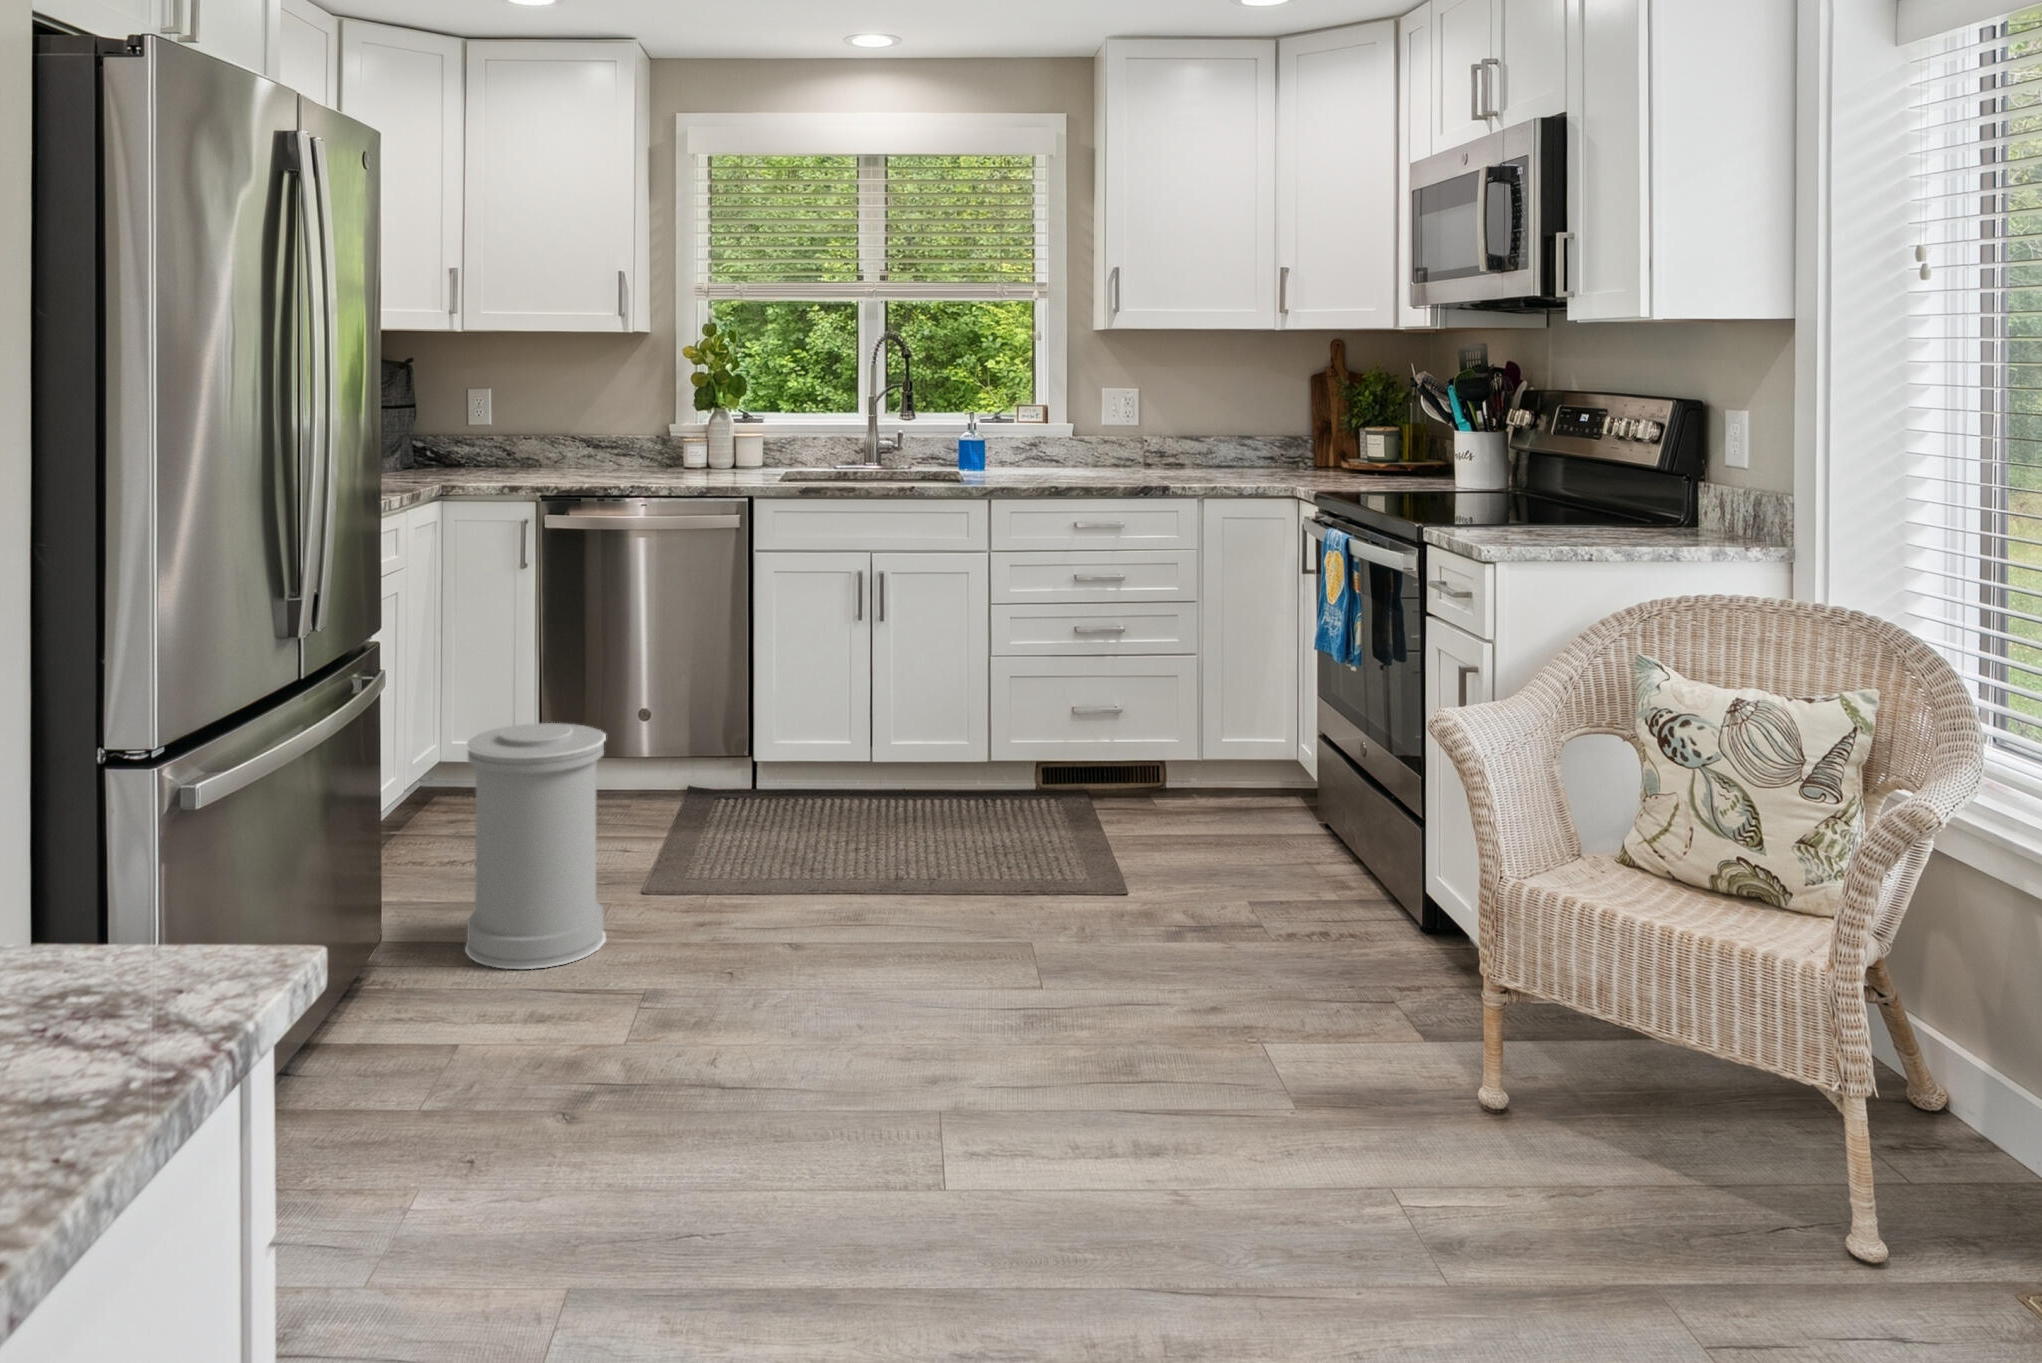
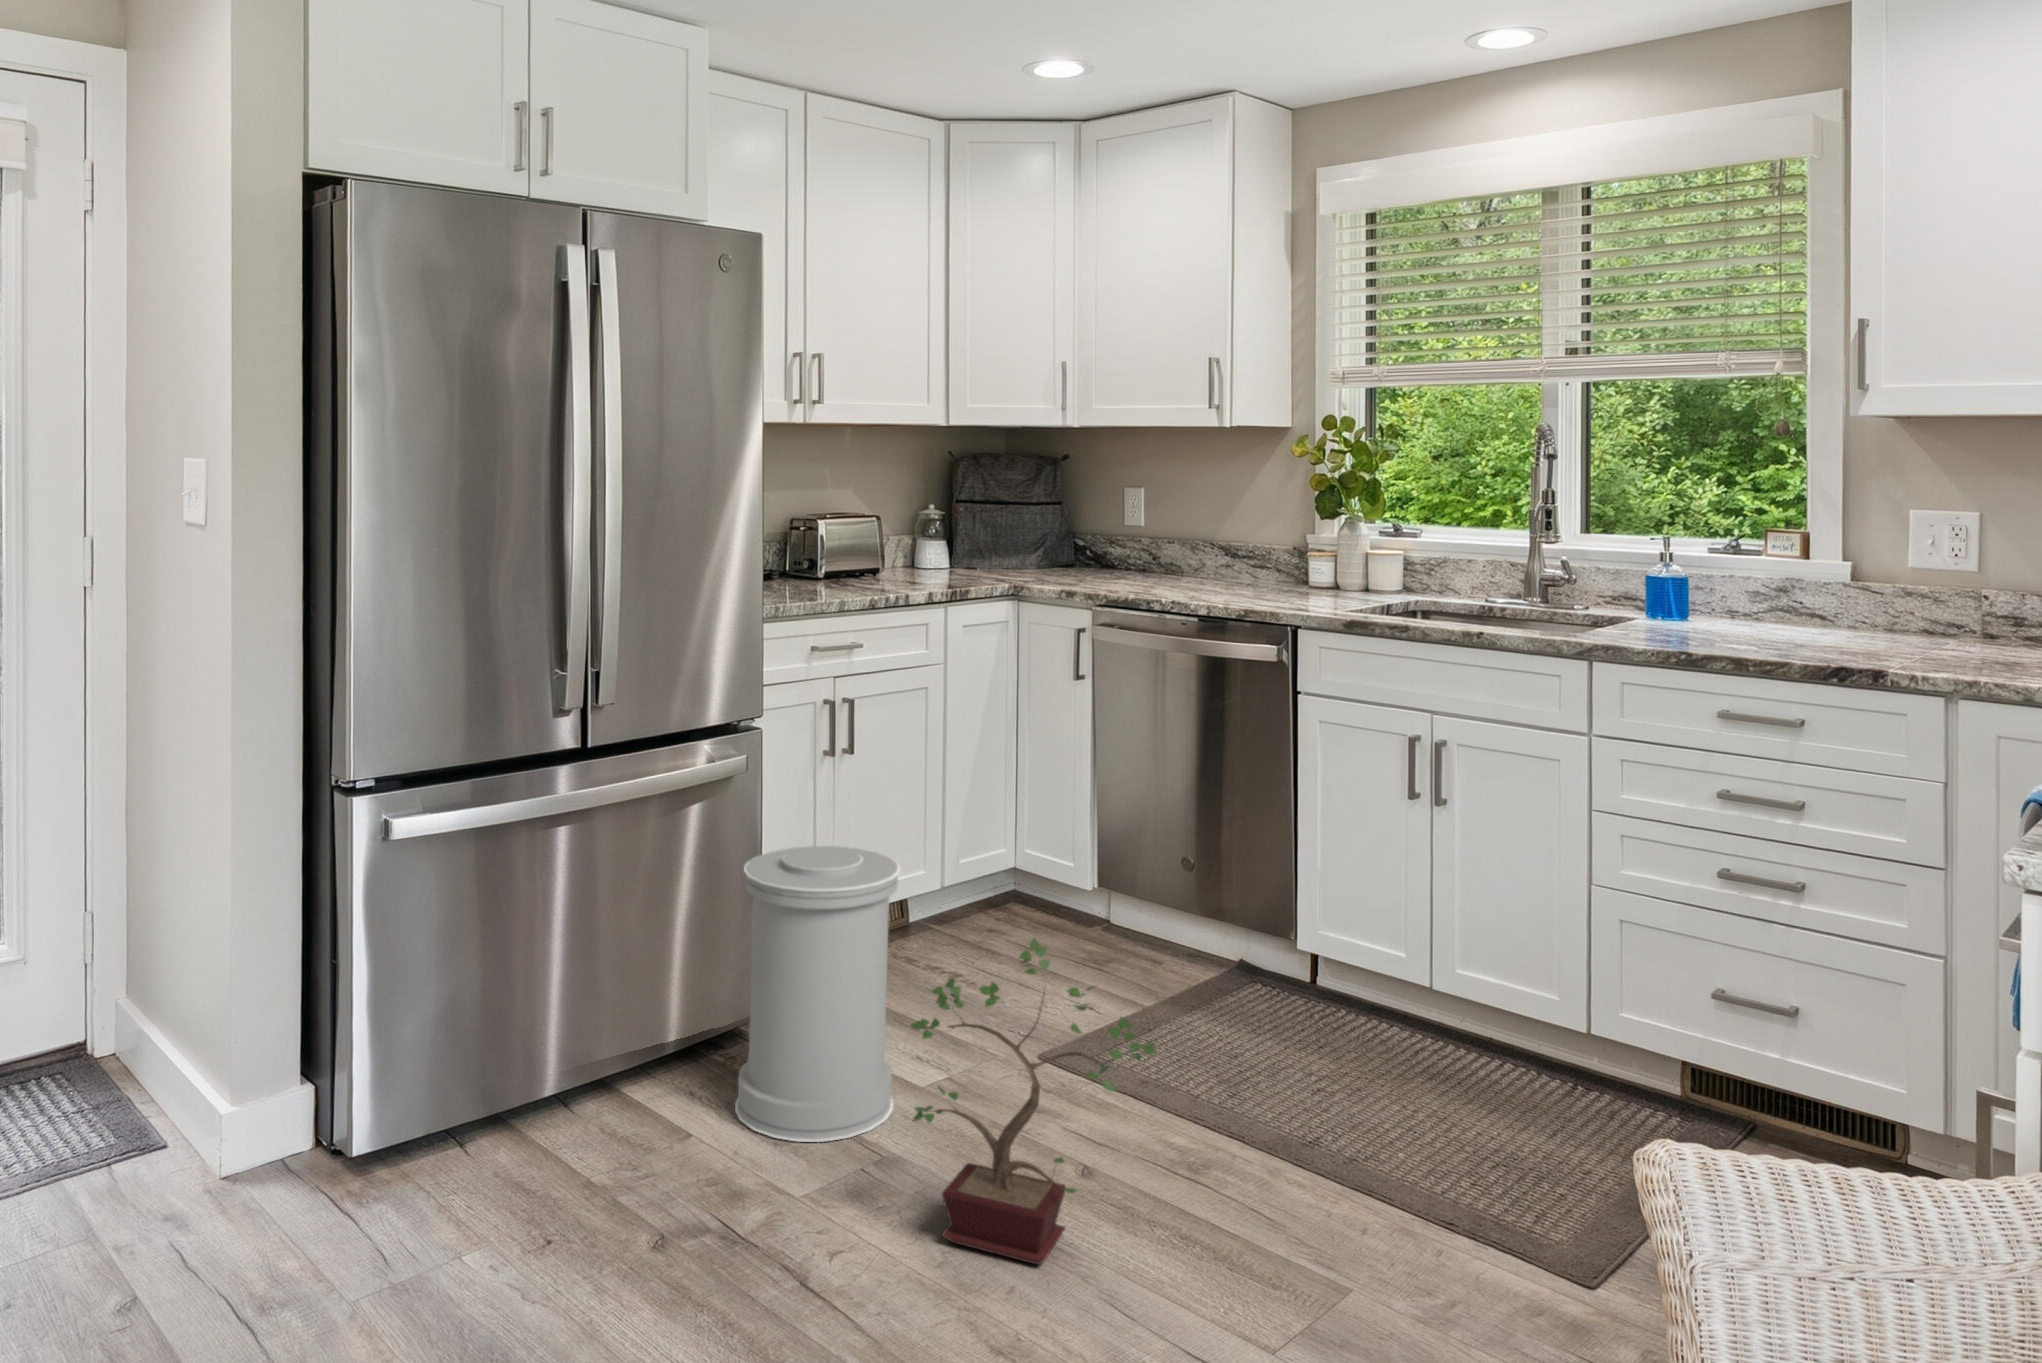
potted plant: none [723,736,922,971] -> present [911,938,1156,1265]

